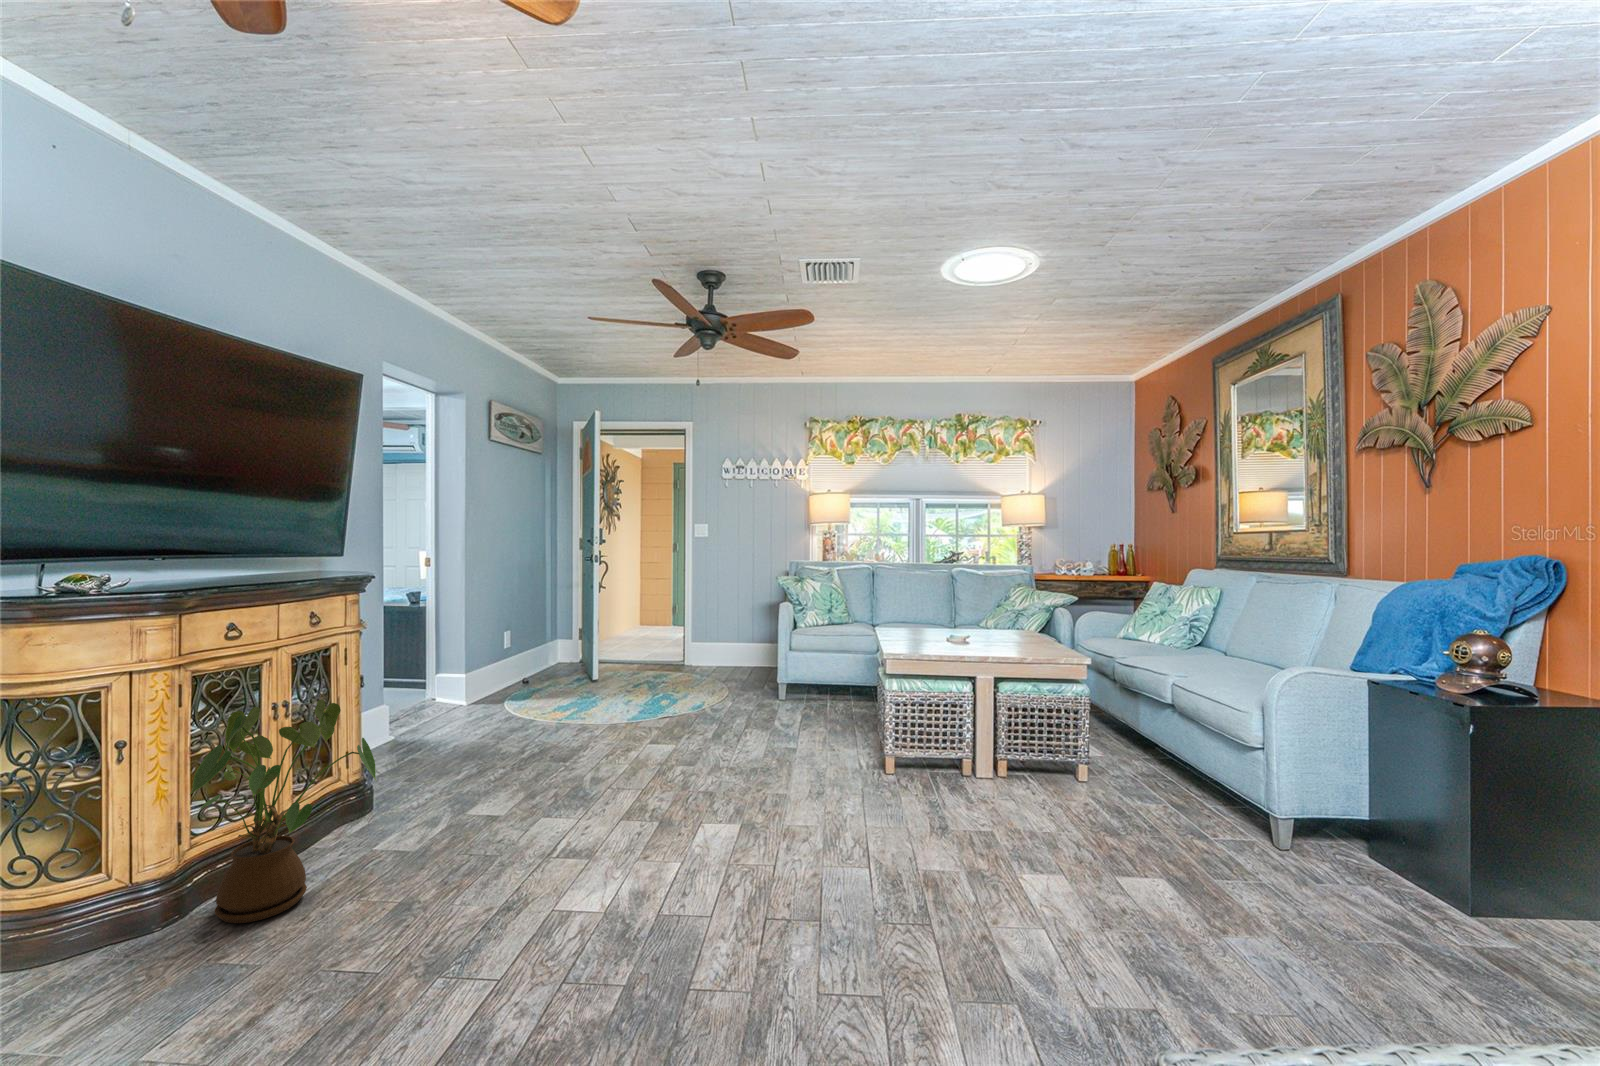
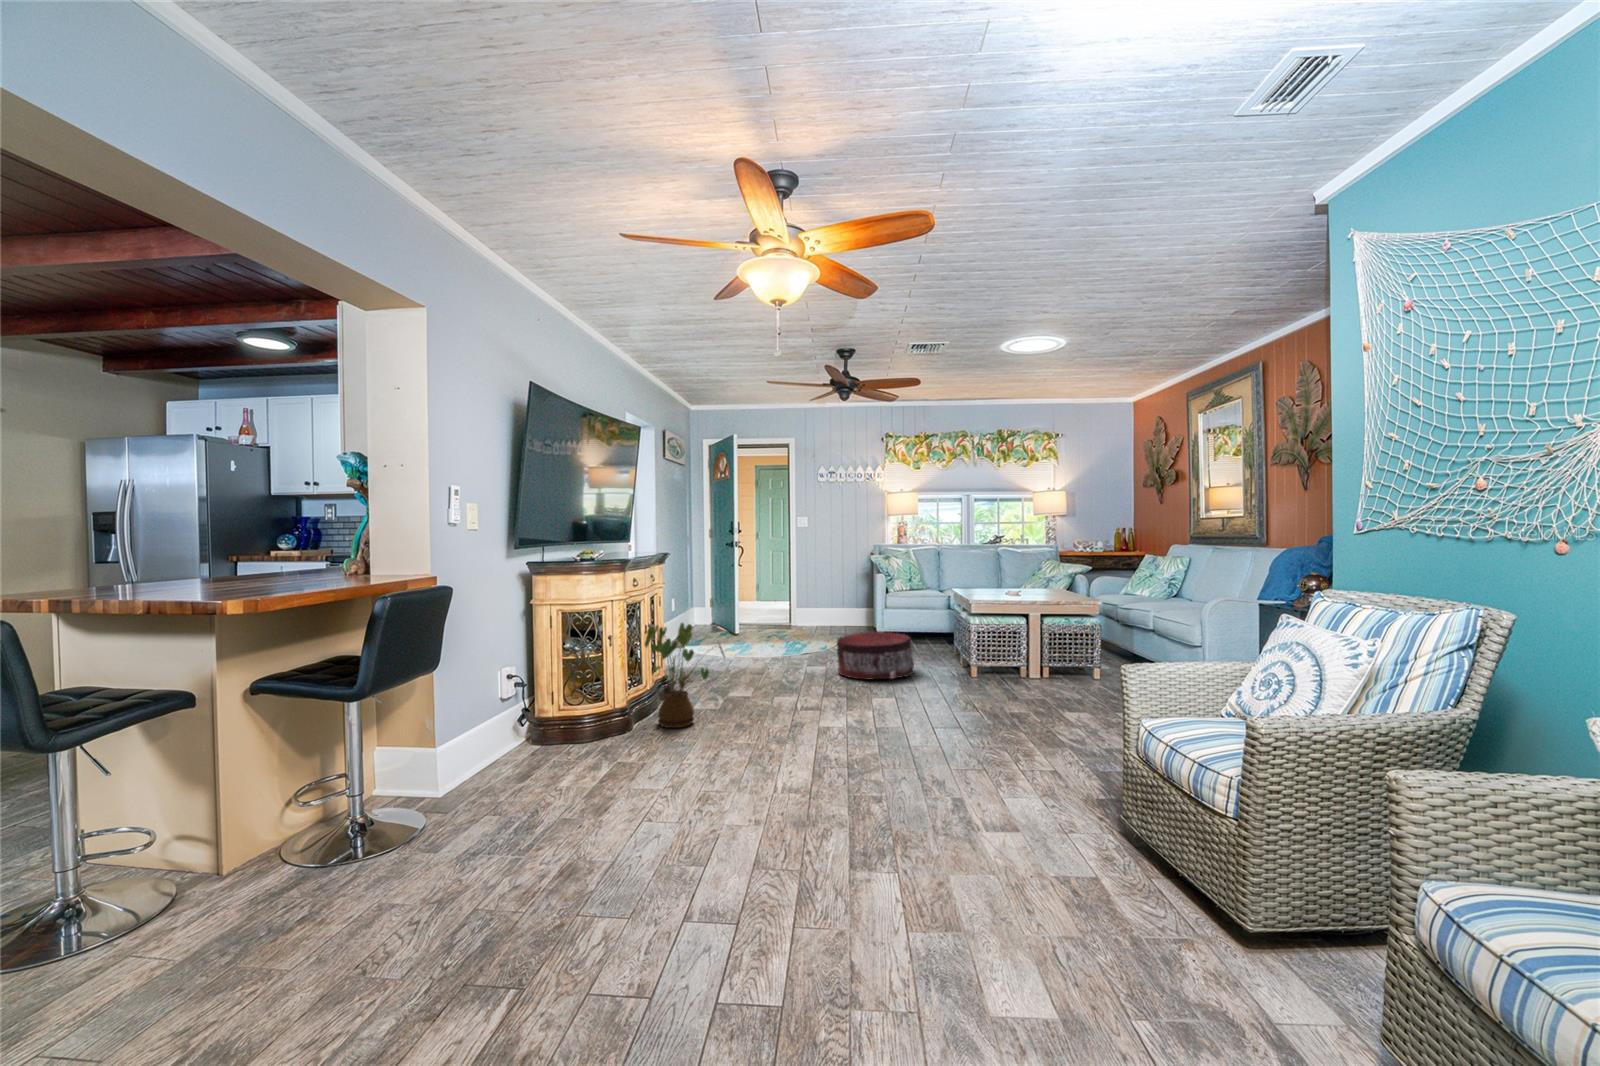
pouf: none [678,693,796,780] -> present [837,631,914,679]

